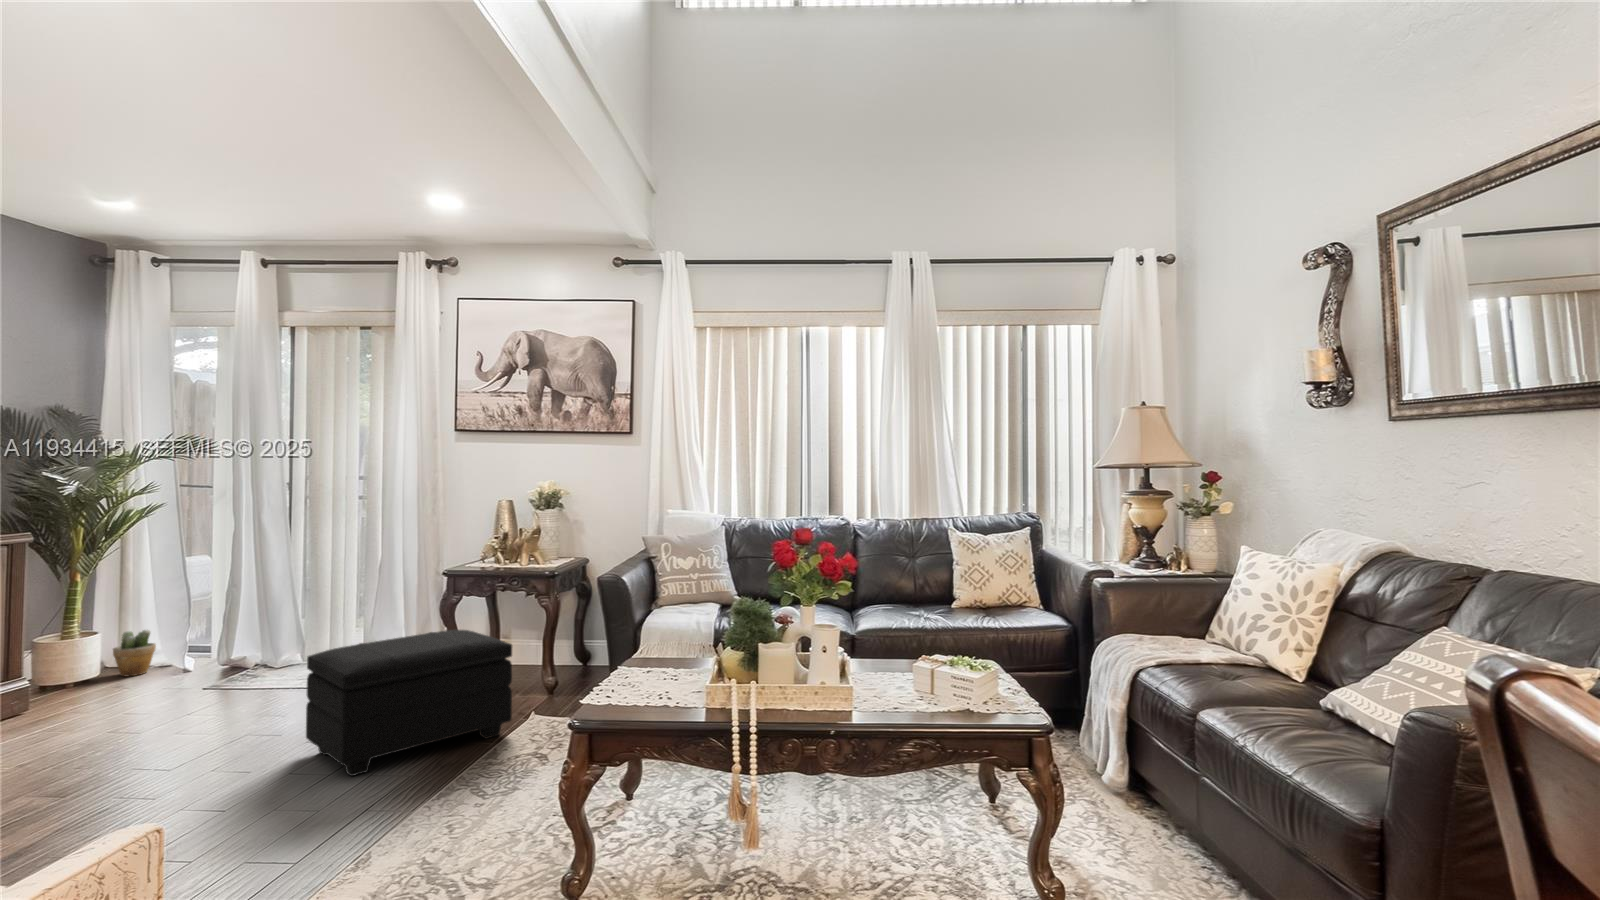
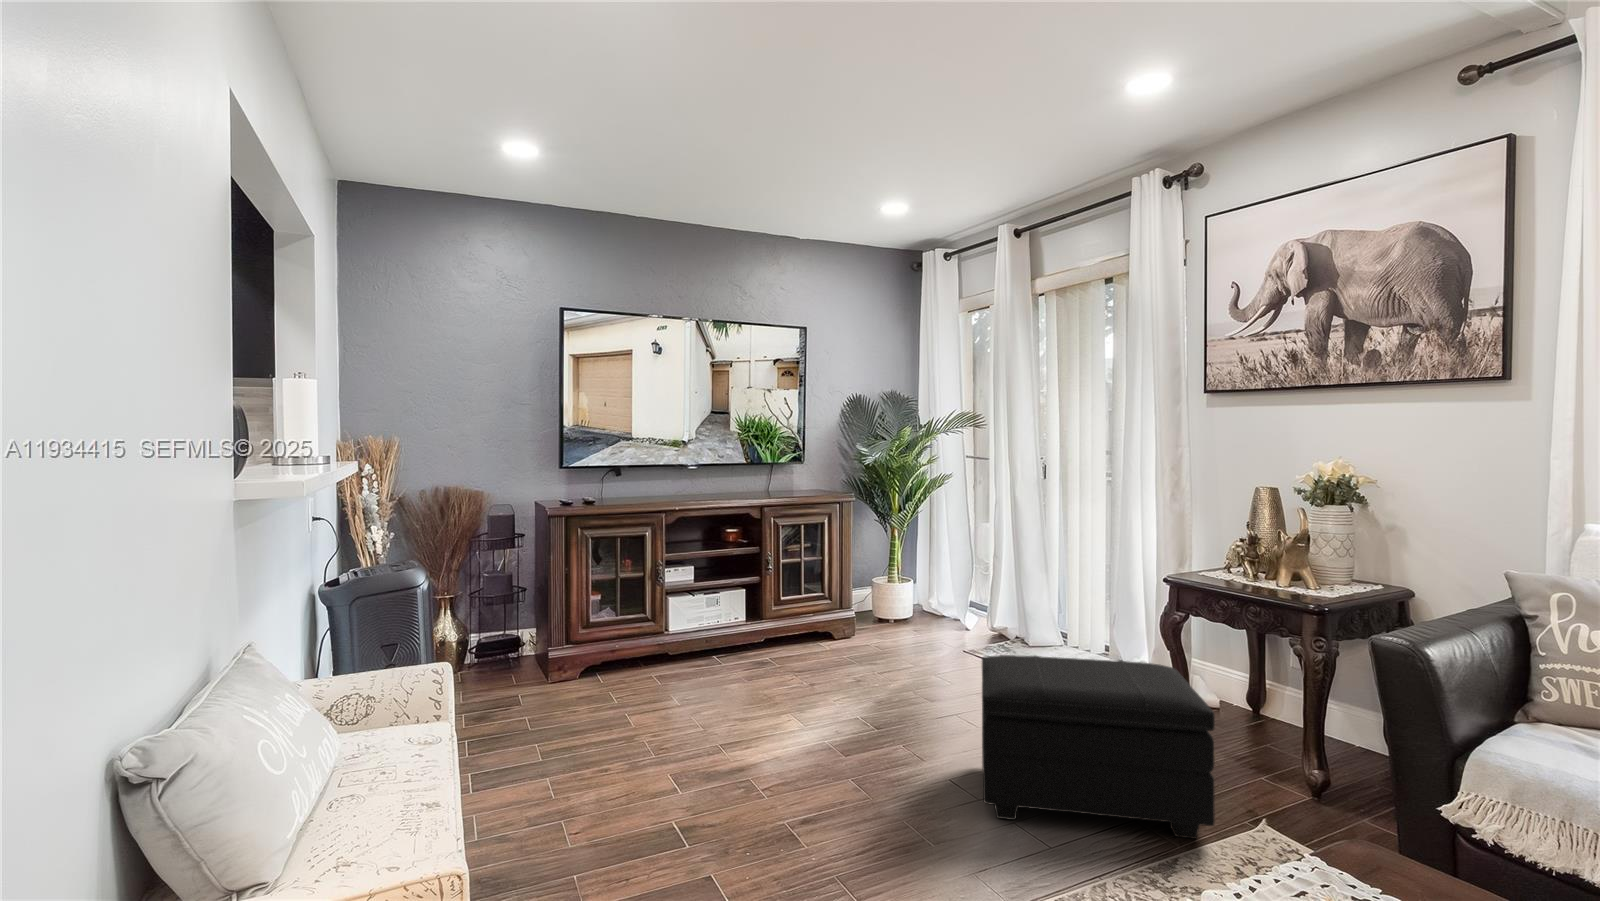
potted plant: present [113,630,156,676] -> none [921,584,950,624]

